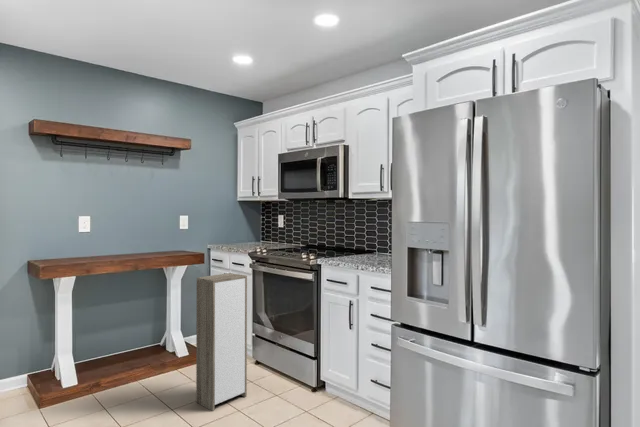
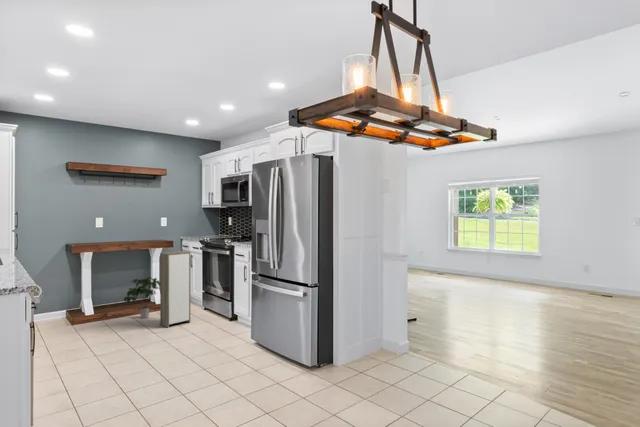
potted plant: none [129,315,190,386] -> present [124,277,160,318]

